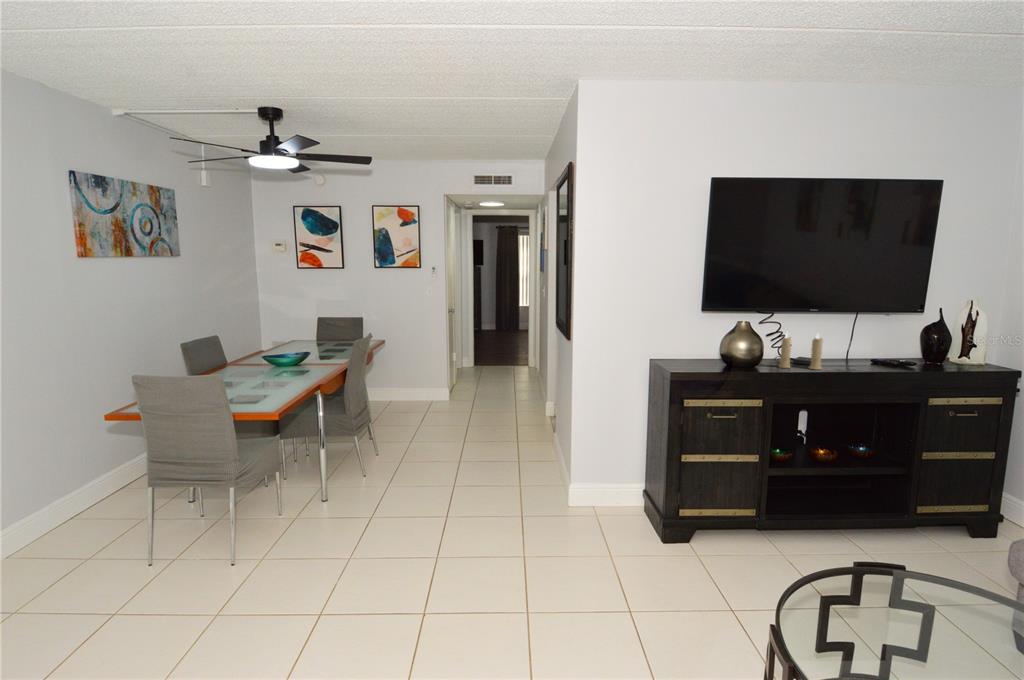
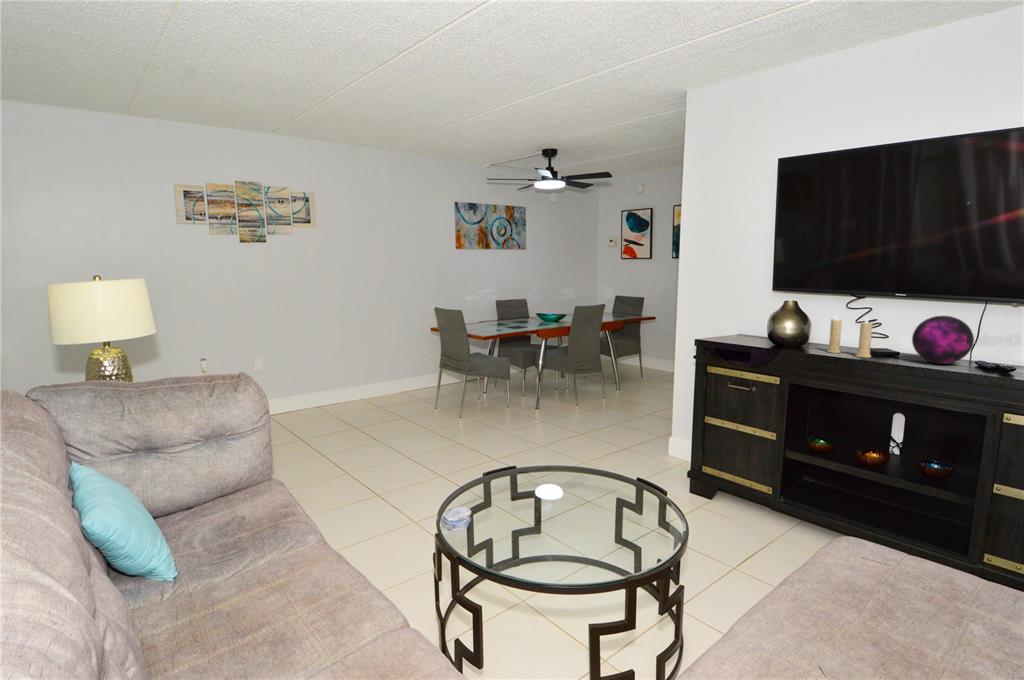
decorative orb: none [840,327,887,367] -> present [912,316,974,364]

